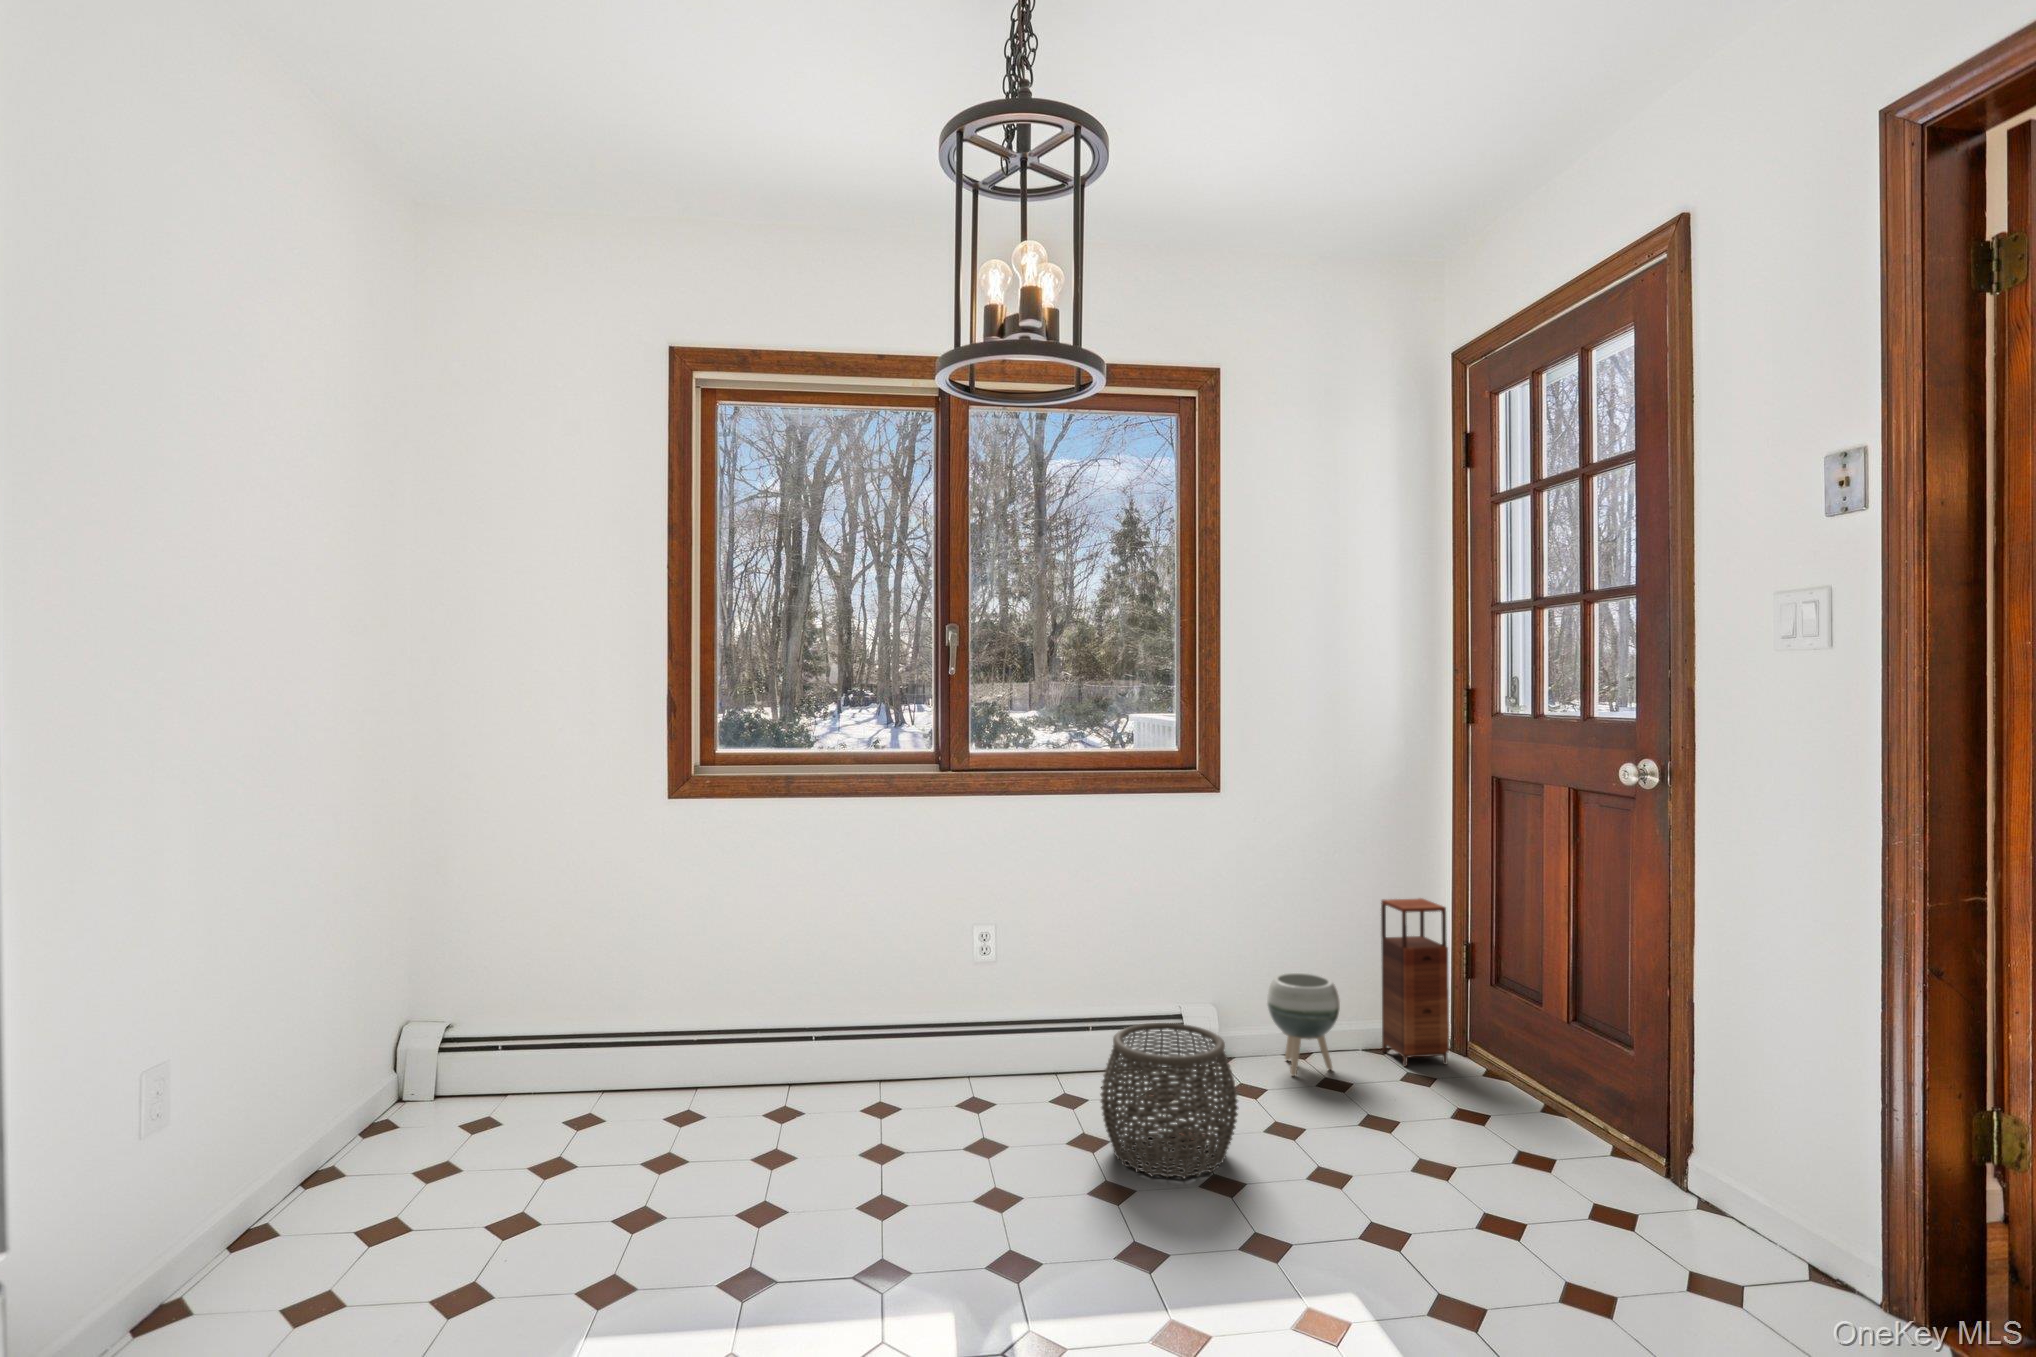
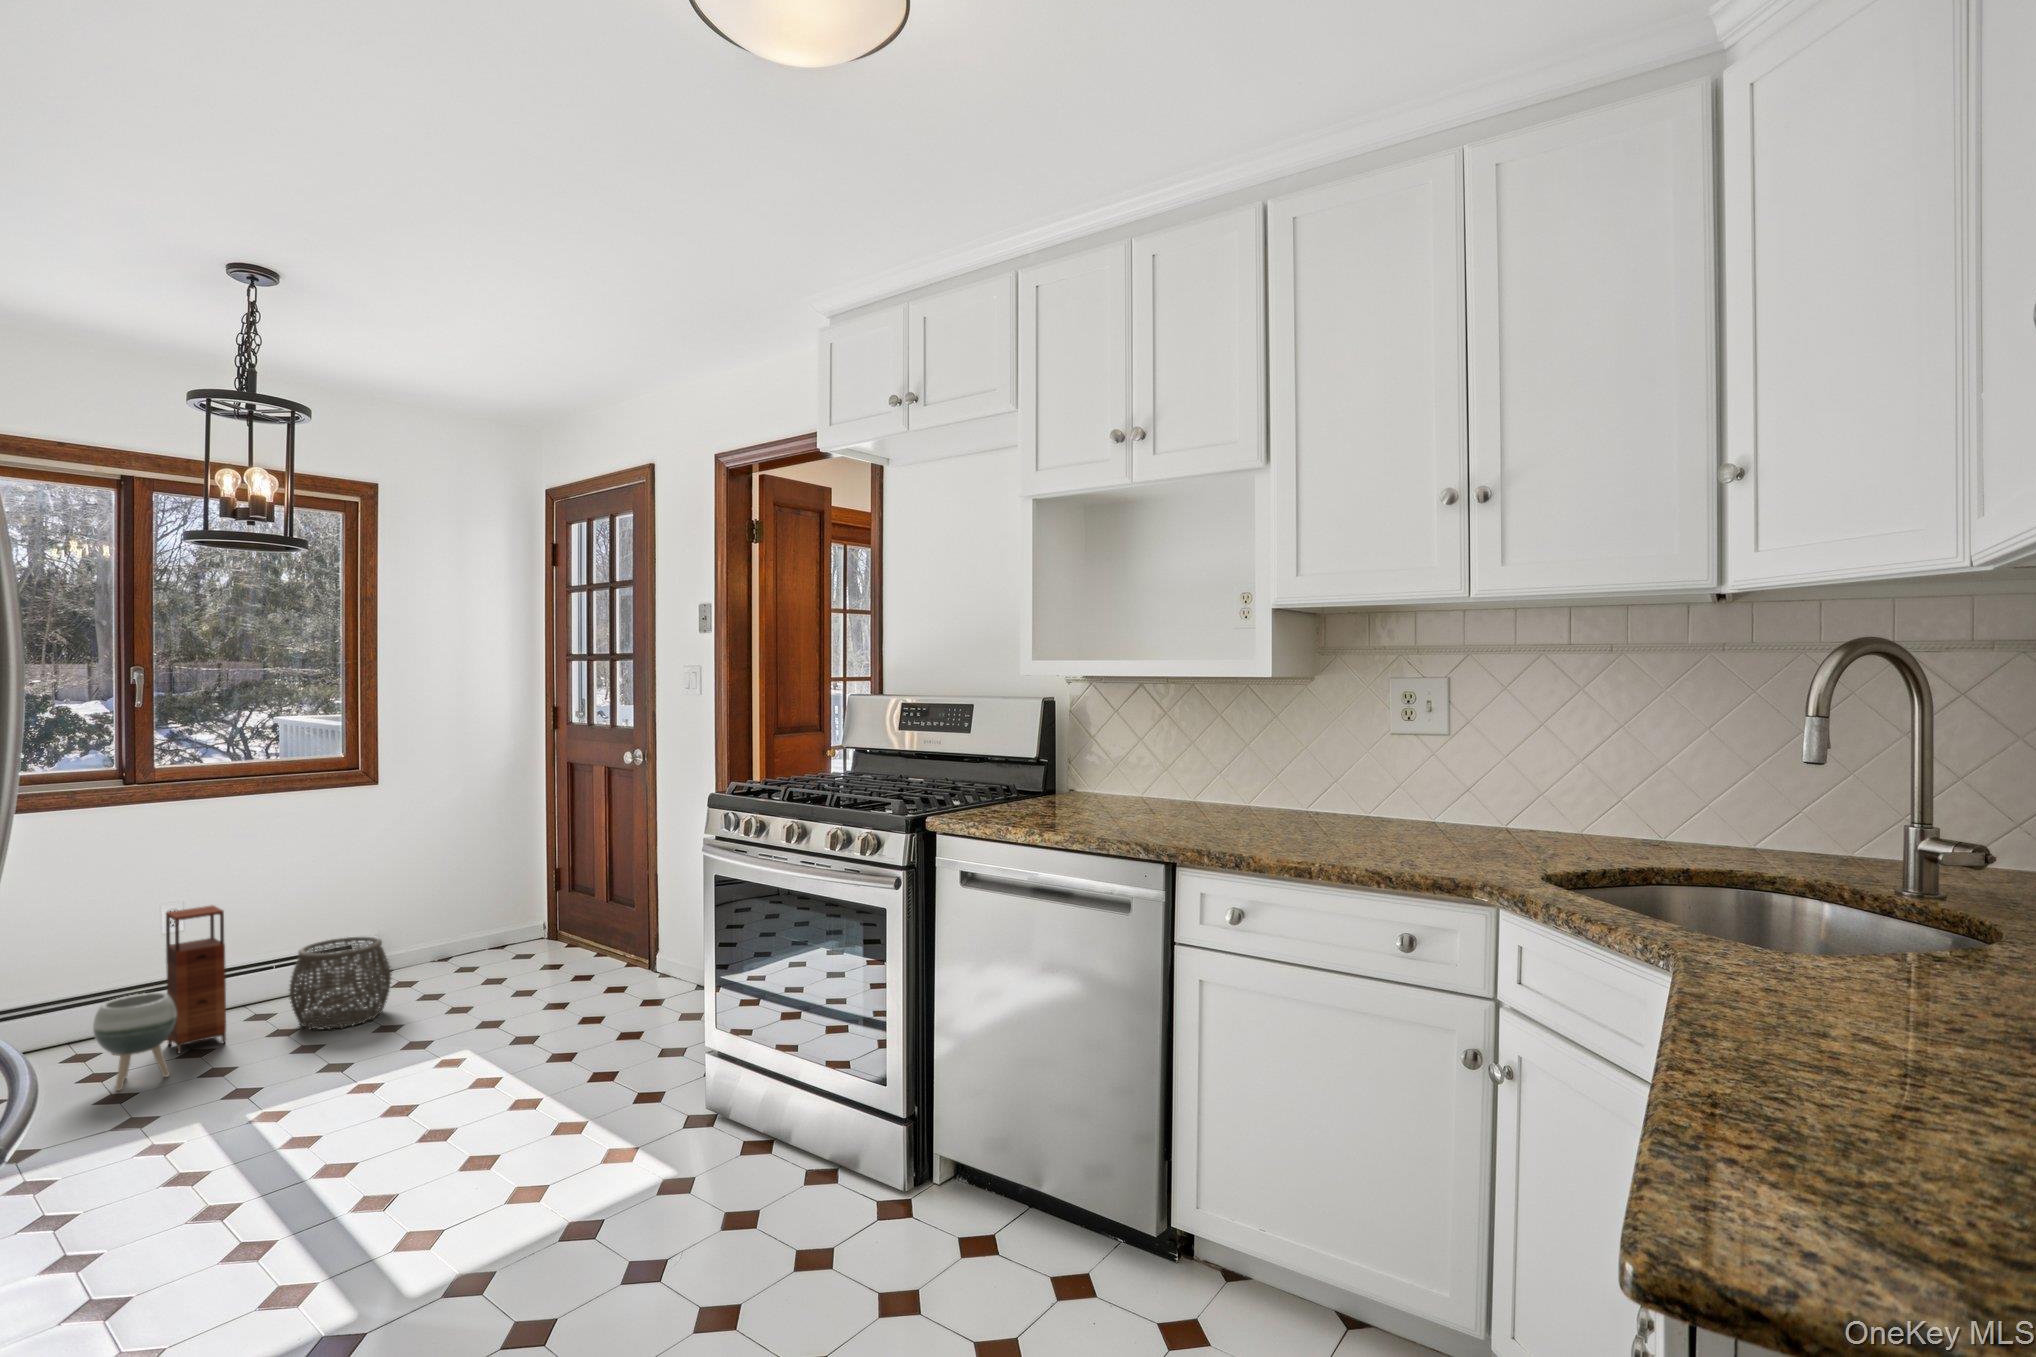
storage cabinet: present [1381,898,1449,1067] -> present [166,905,226,1053]
planter: present [1267,973,1340,1076] -> present [93,993,177,1091]

